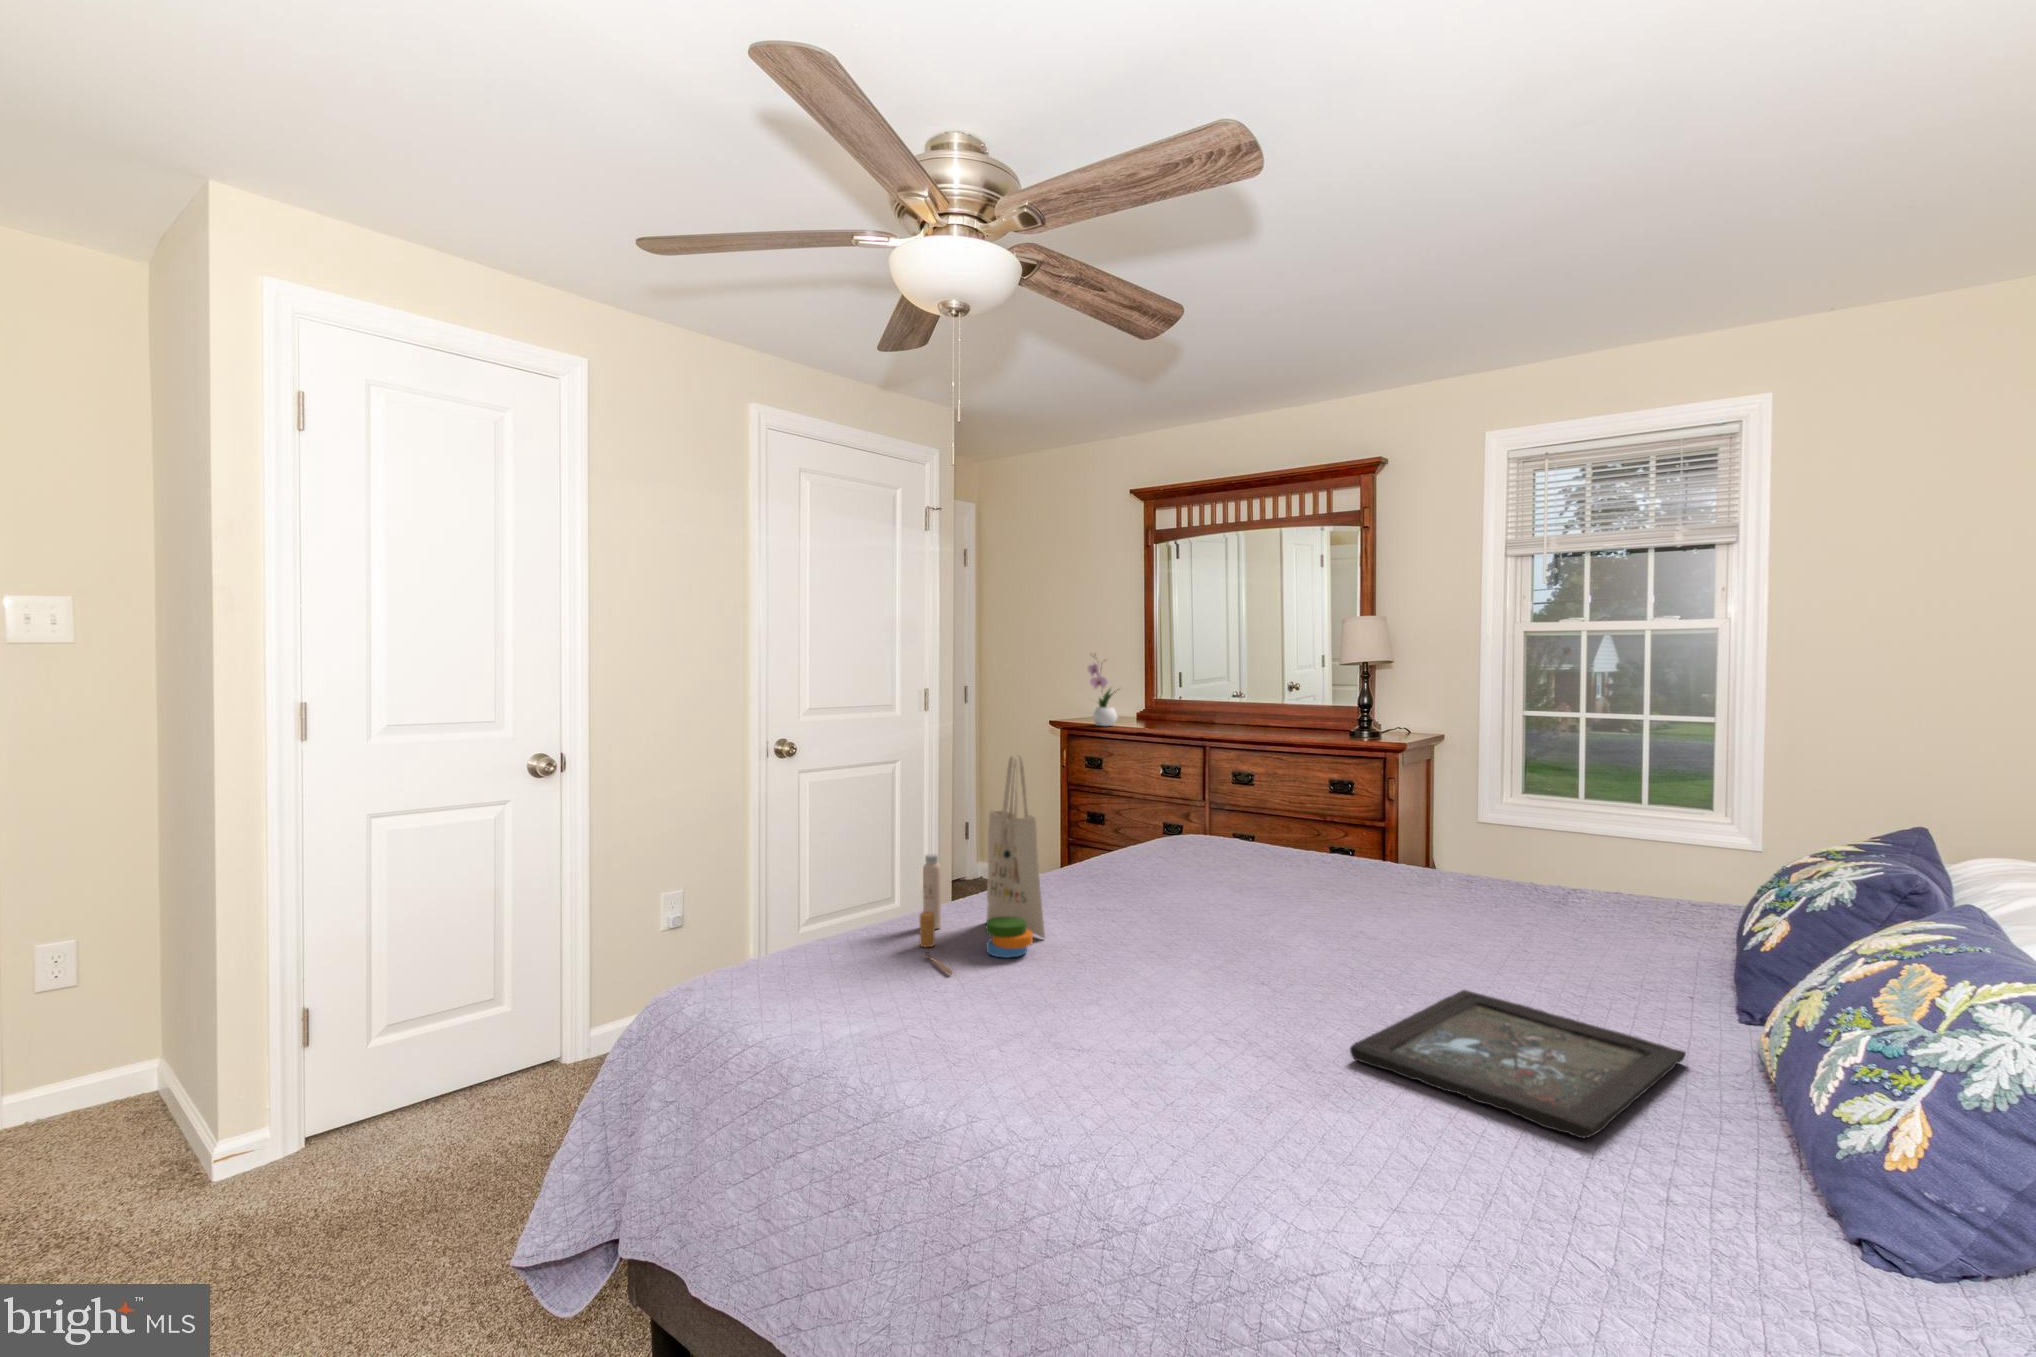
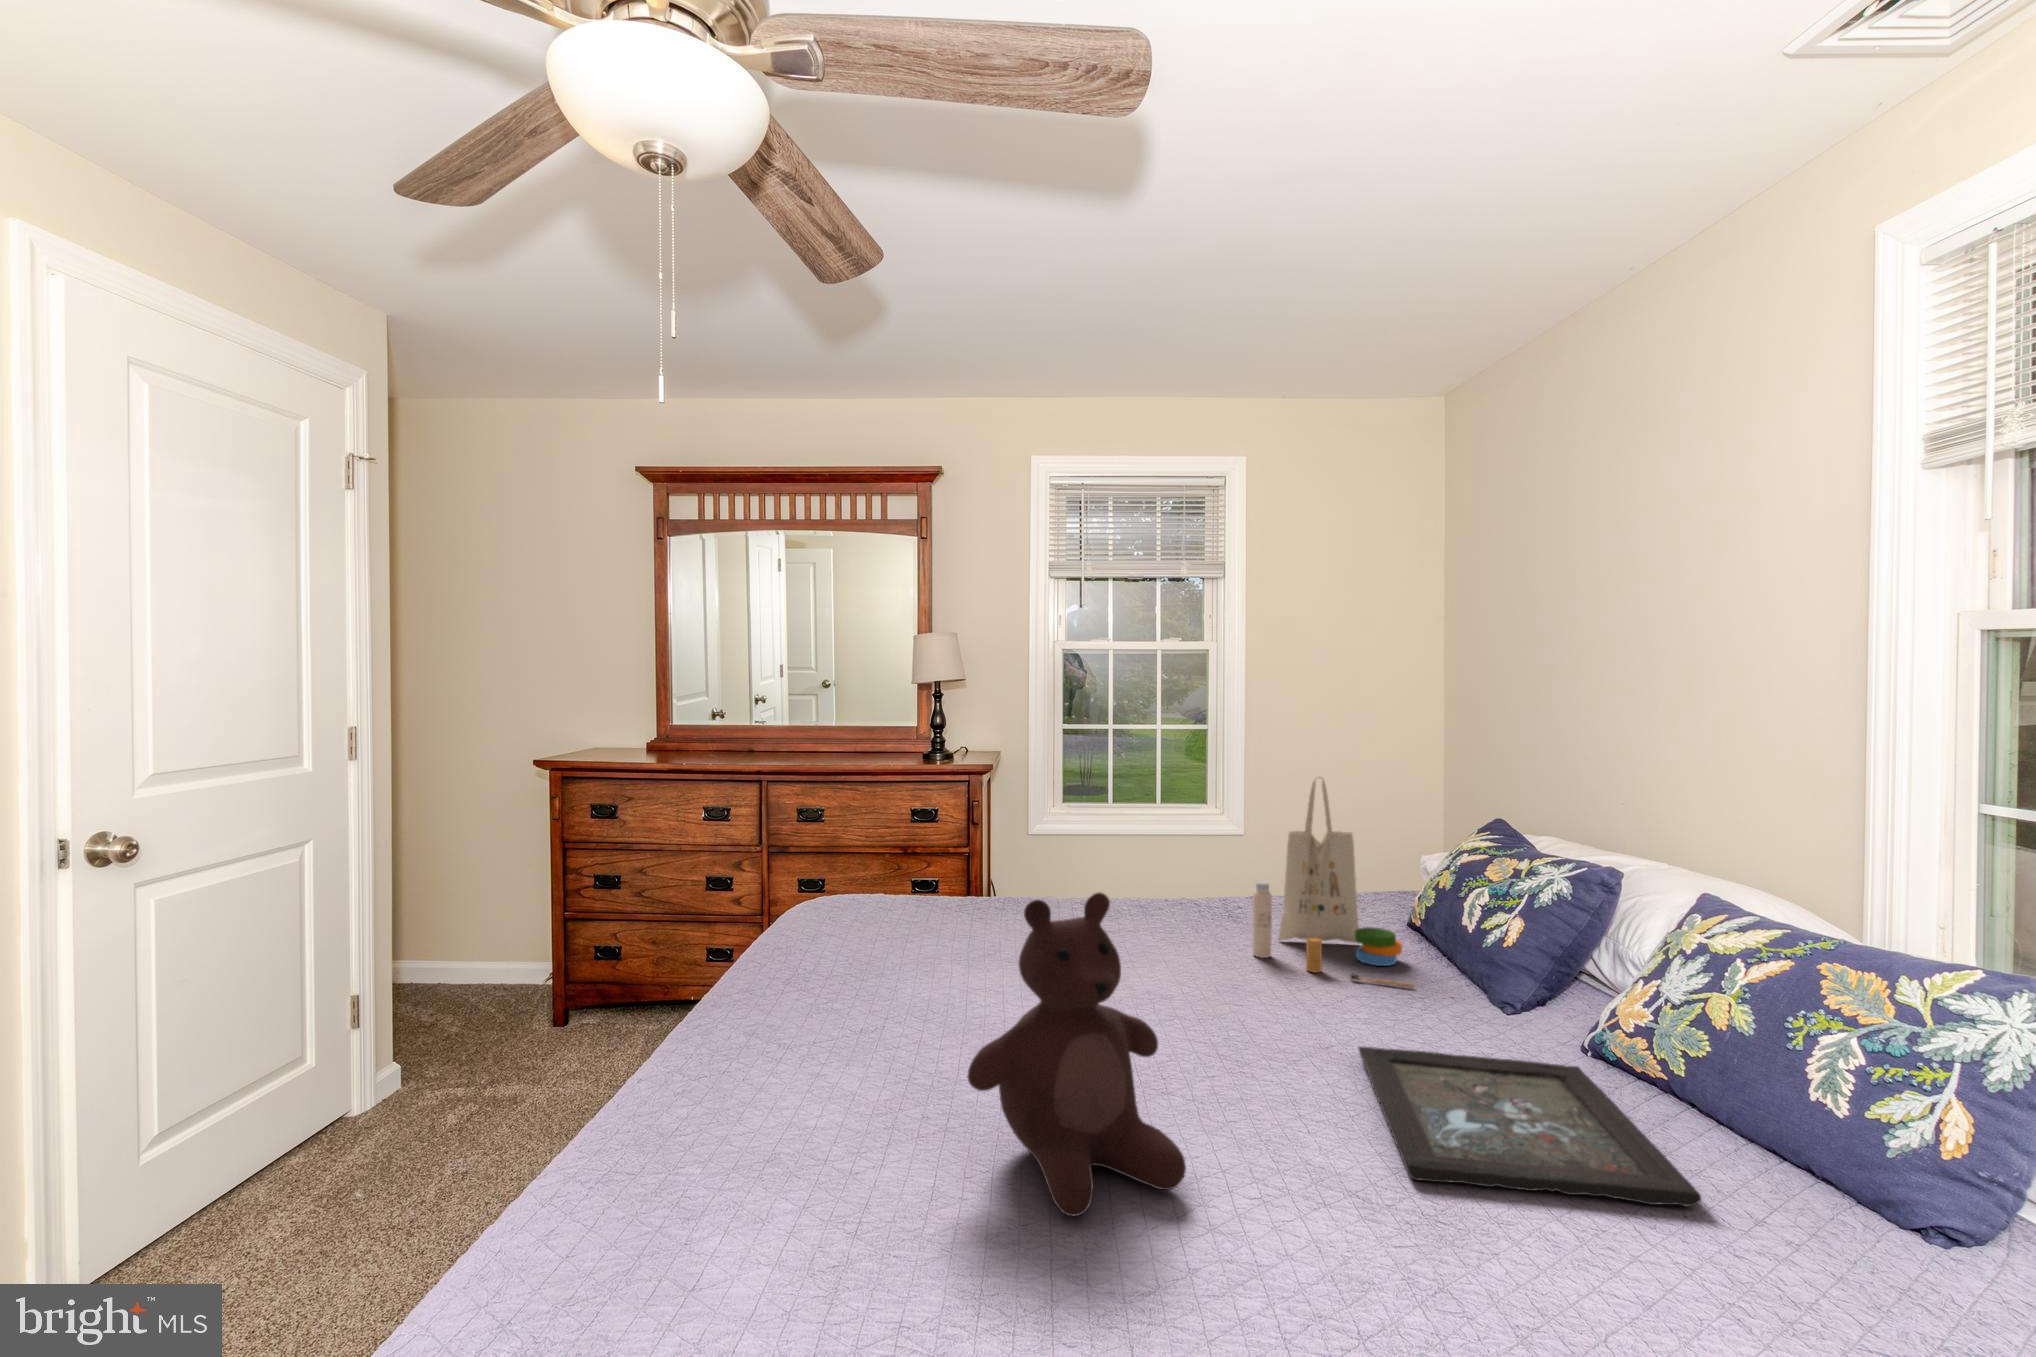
flower arrangement: present [1088,656,1117,726] -> none [592,668,637,762]
tote bag: present [920,756,1045,974] -> present [1253,776,1414,988]
teddy bear: none [1058,802,1211,1014] -> present [967,893,1186,1216]

